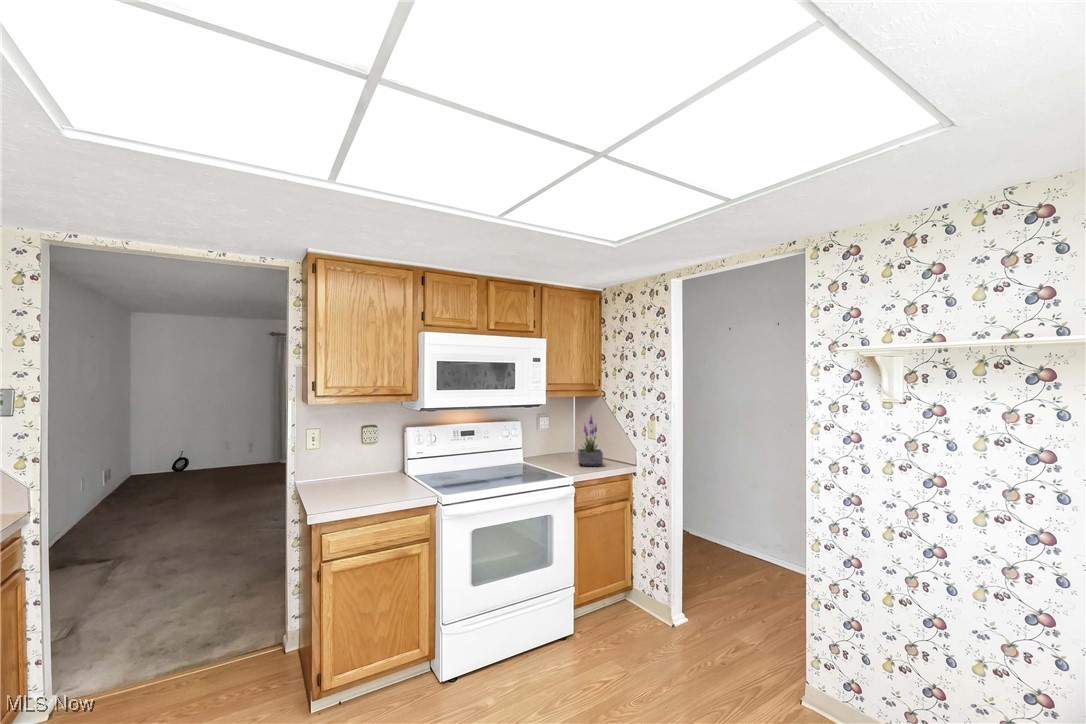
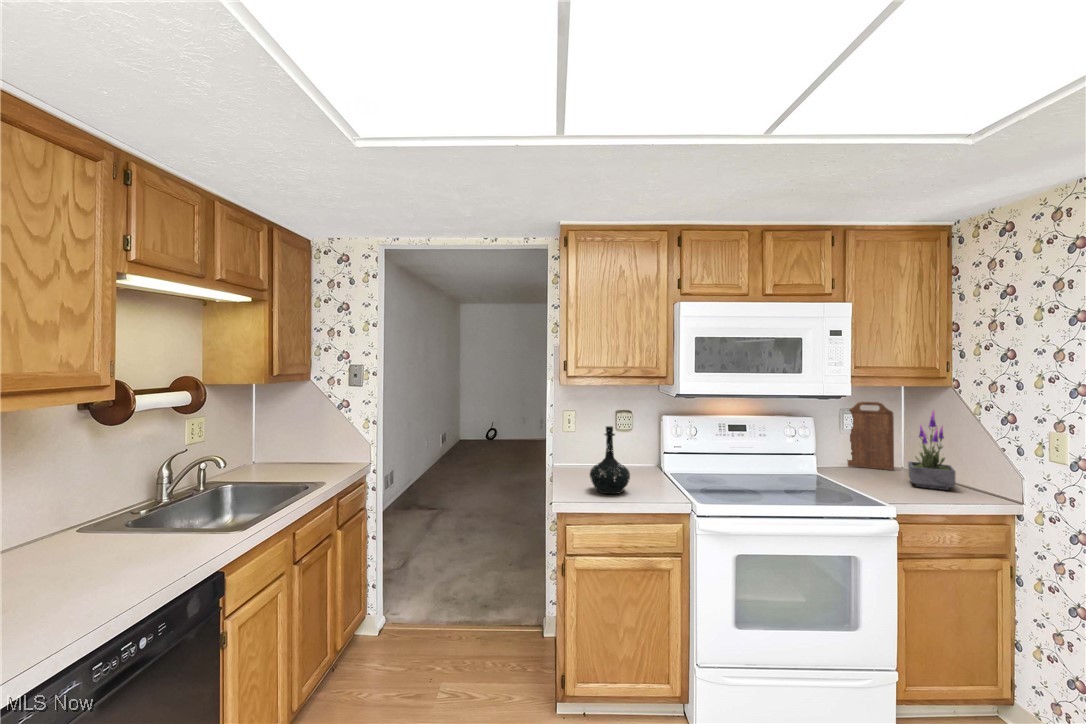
cutting board: none [542,408,570,457] -> present [847,402,894,470]
bottle: none [344,439,382,500] -> present [590,426,630,494]

